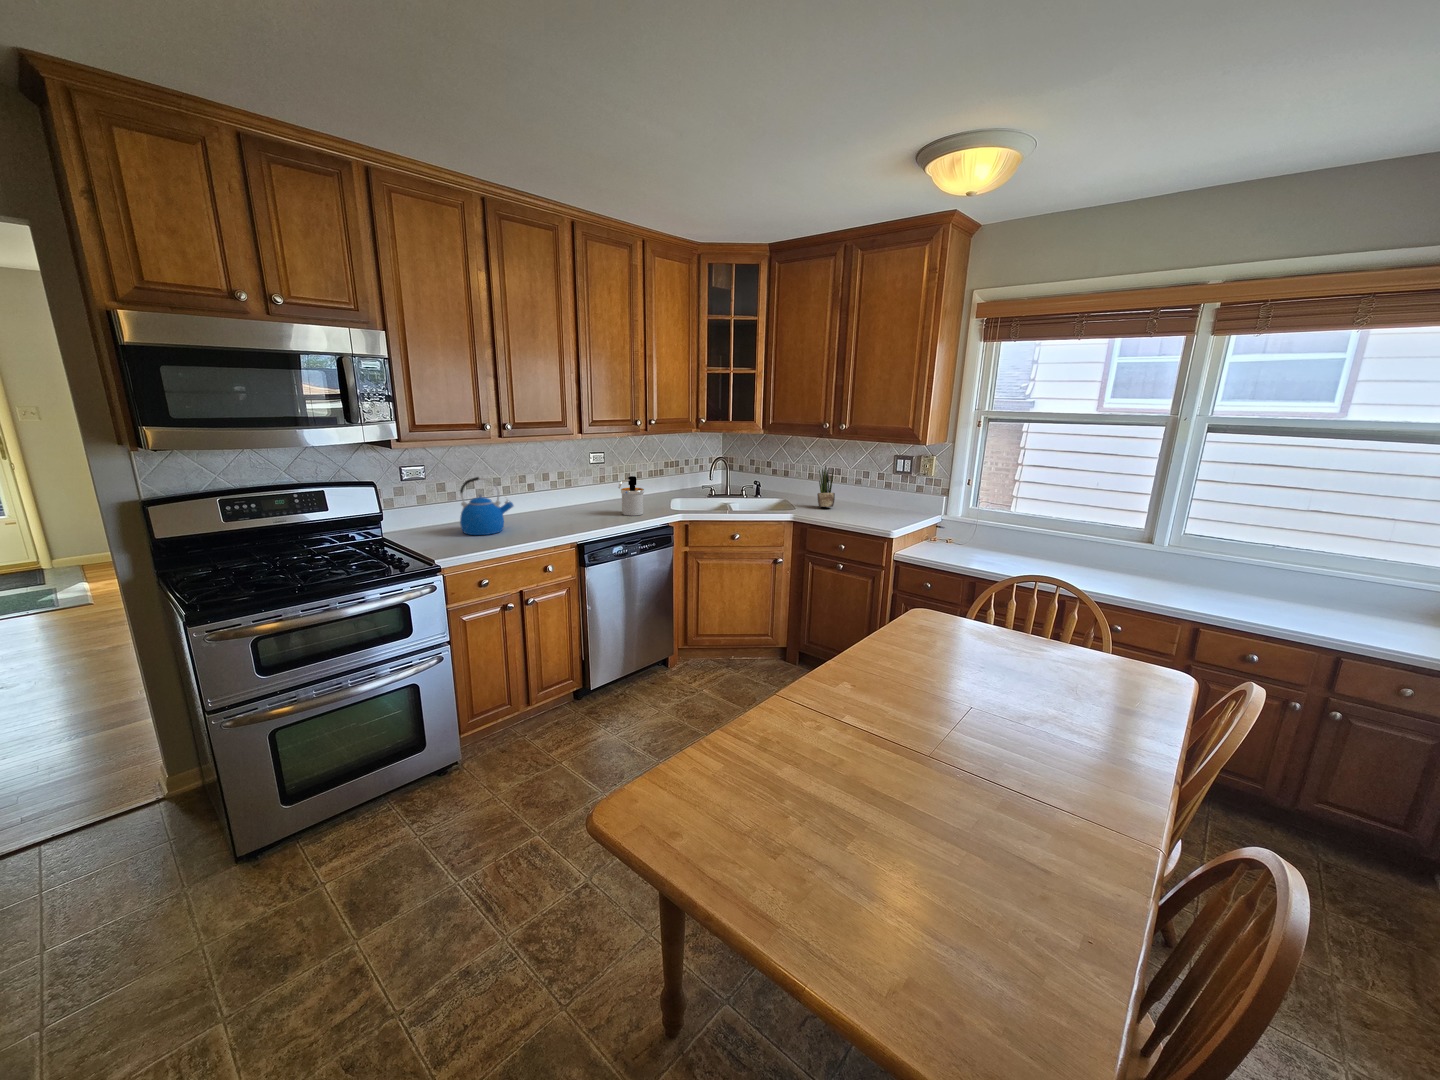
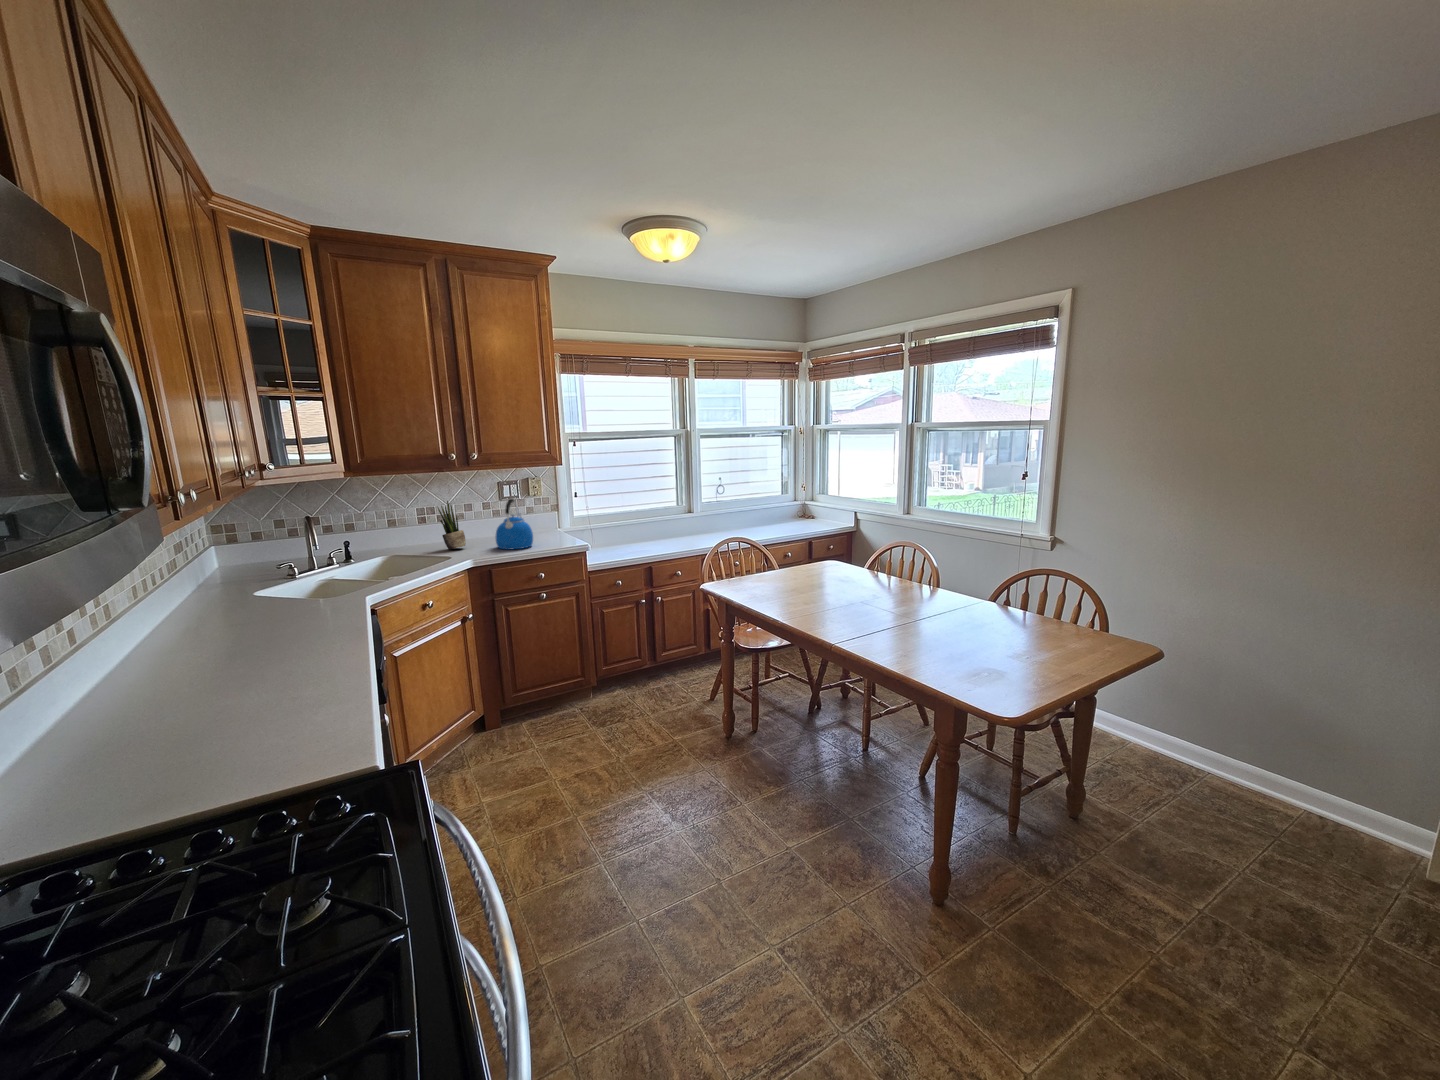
soap dispenser: present [618,476,644,516] -> none [262,550,314,617]
kettle: present [460,477,513,535] -> present [496,499,533,550]

